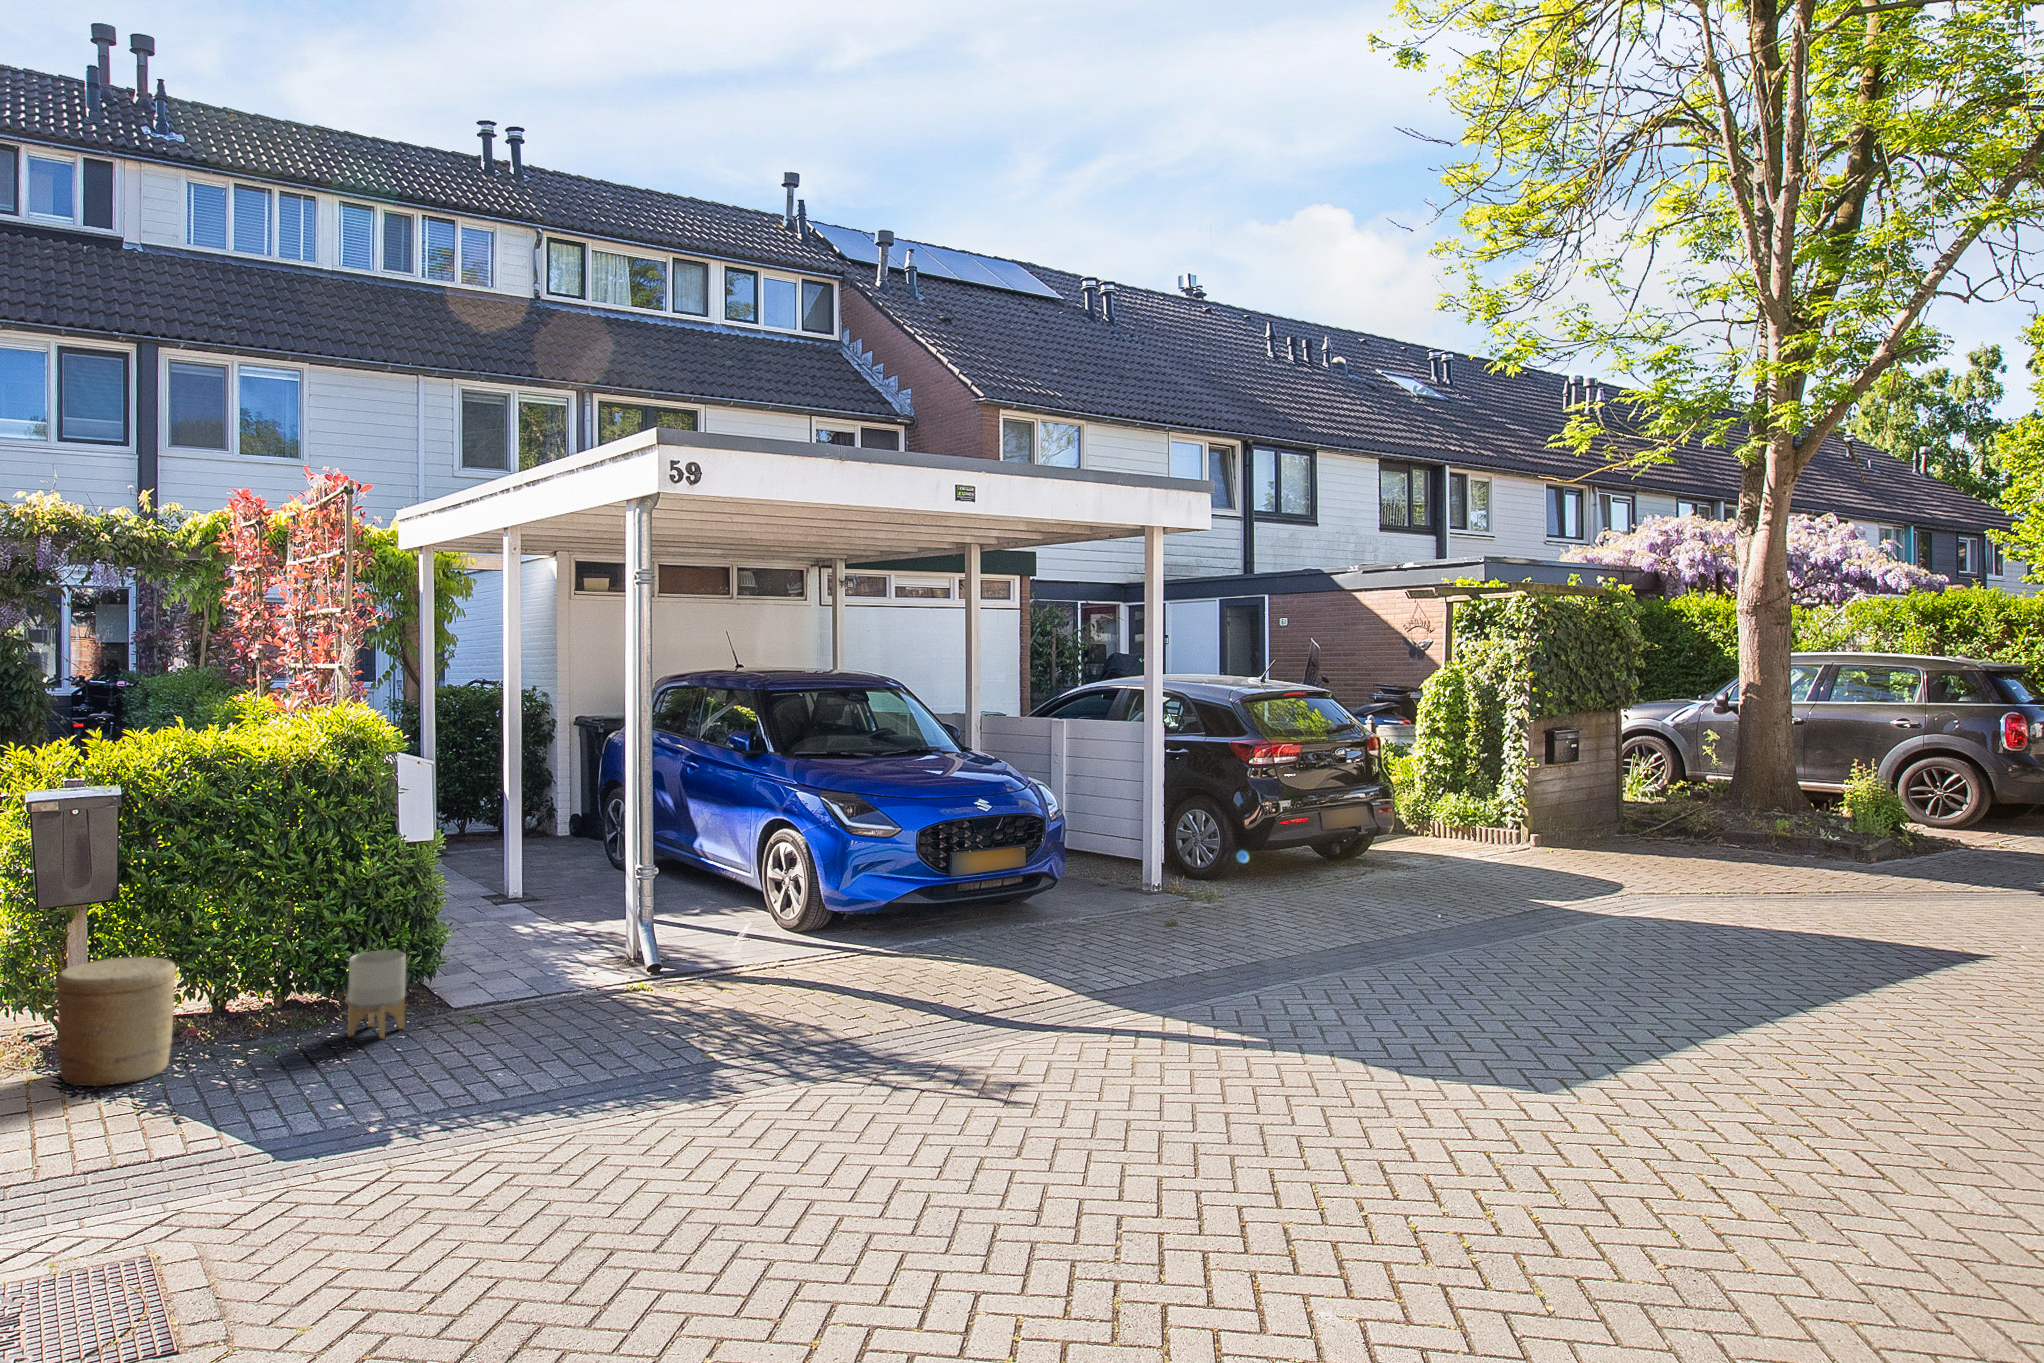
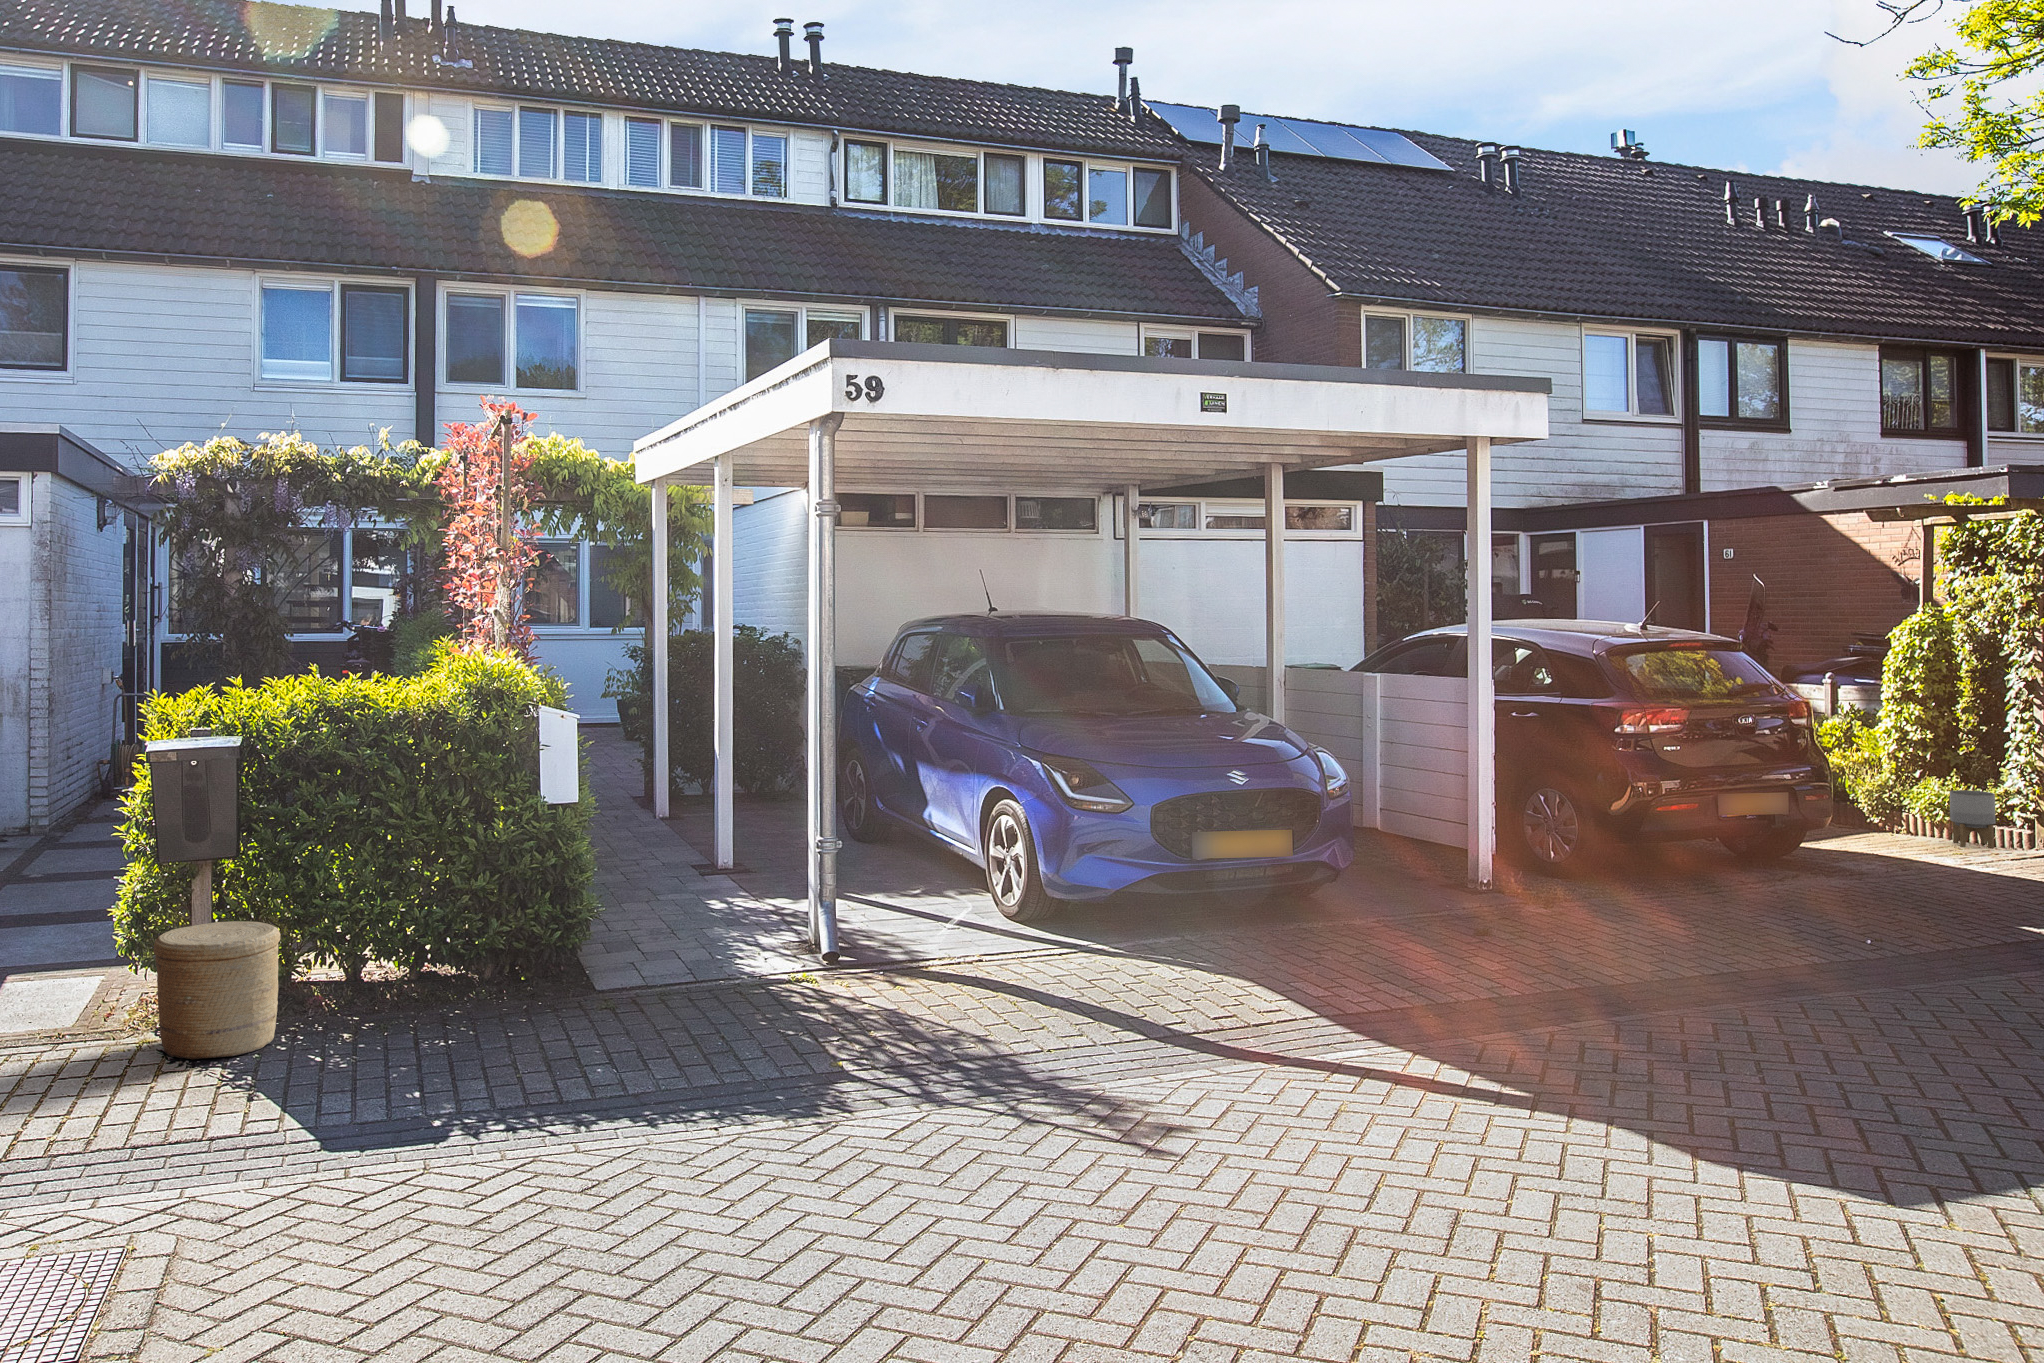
planter: present [348,951,406,1039] -> present [1950,790,1996,848]

